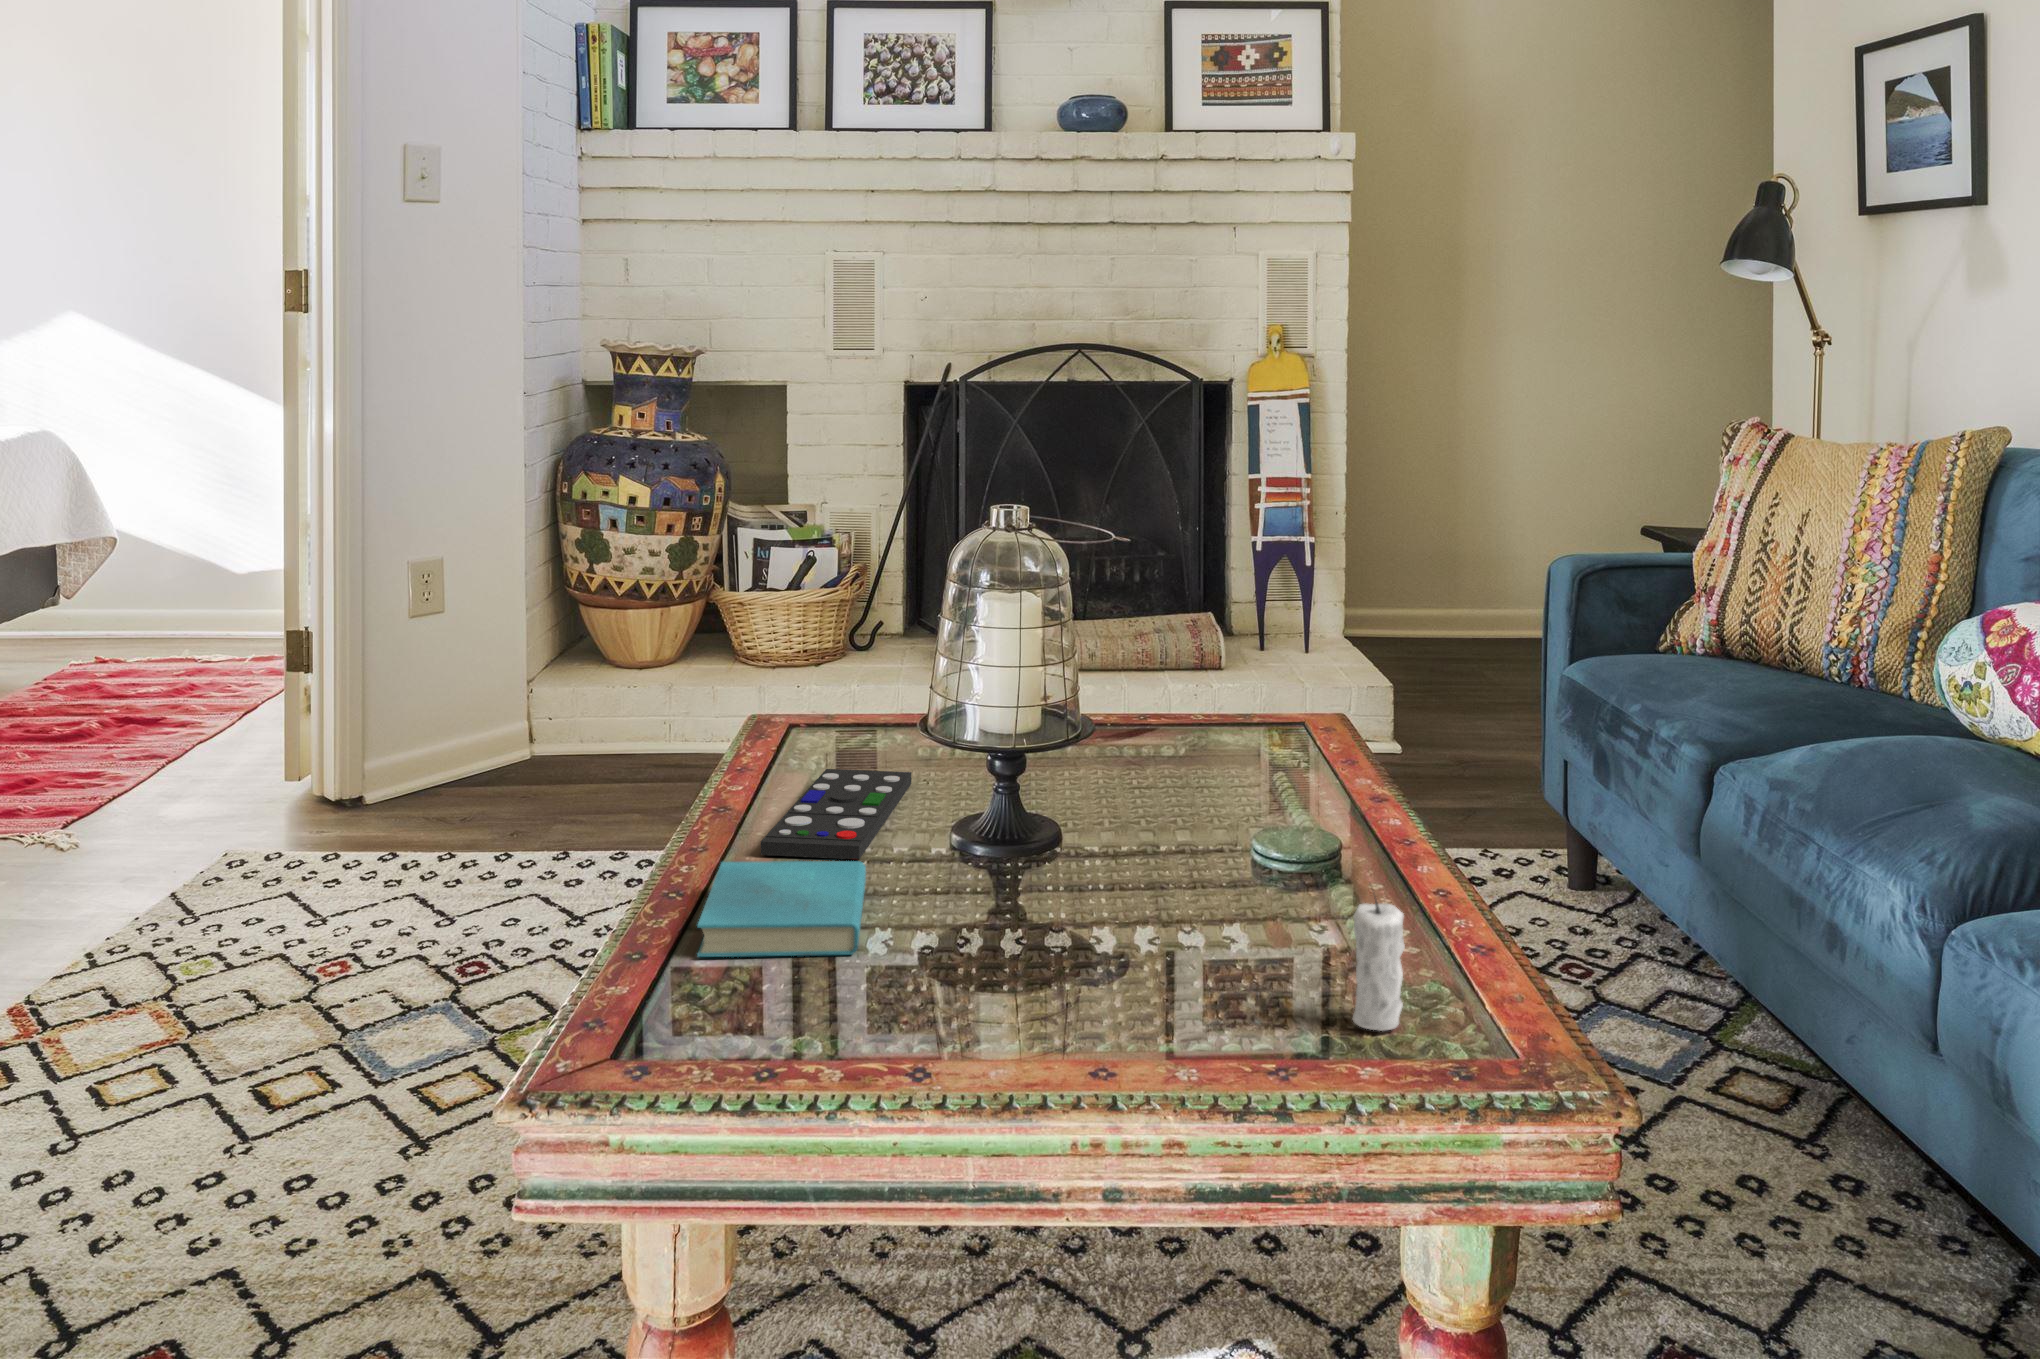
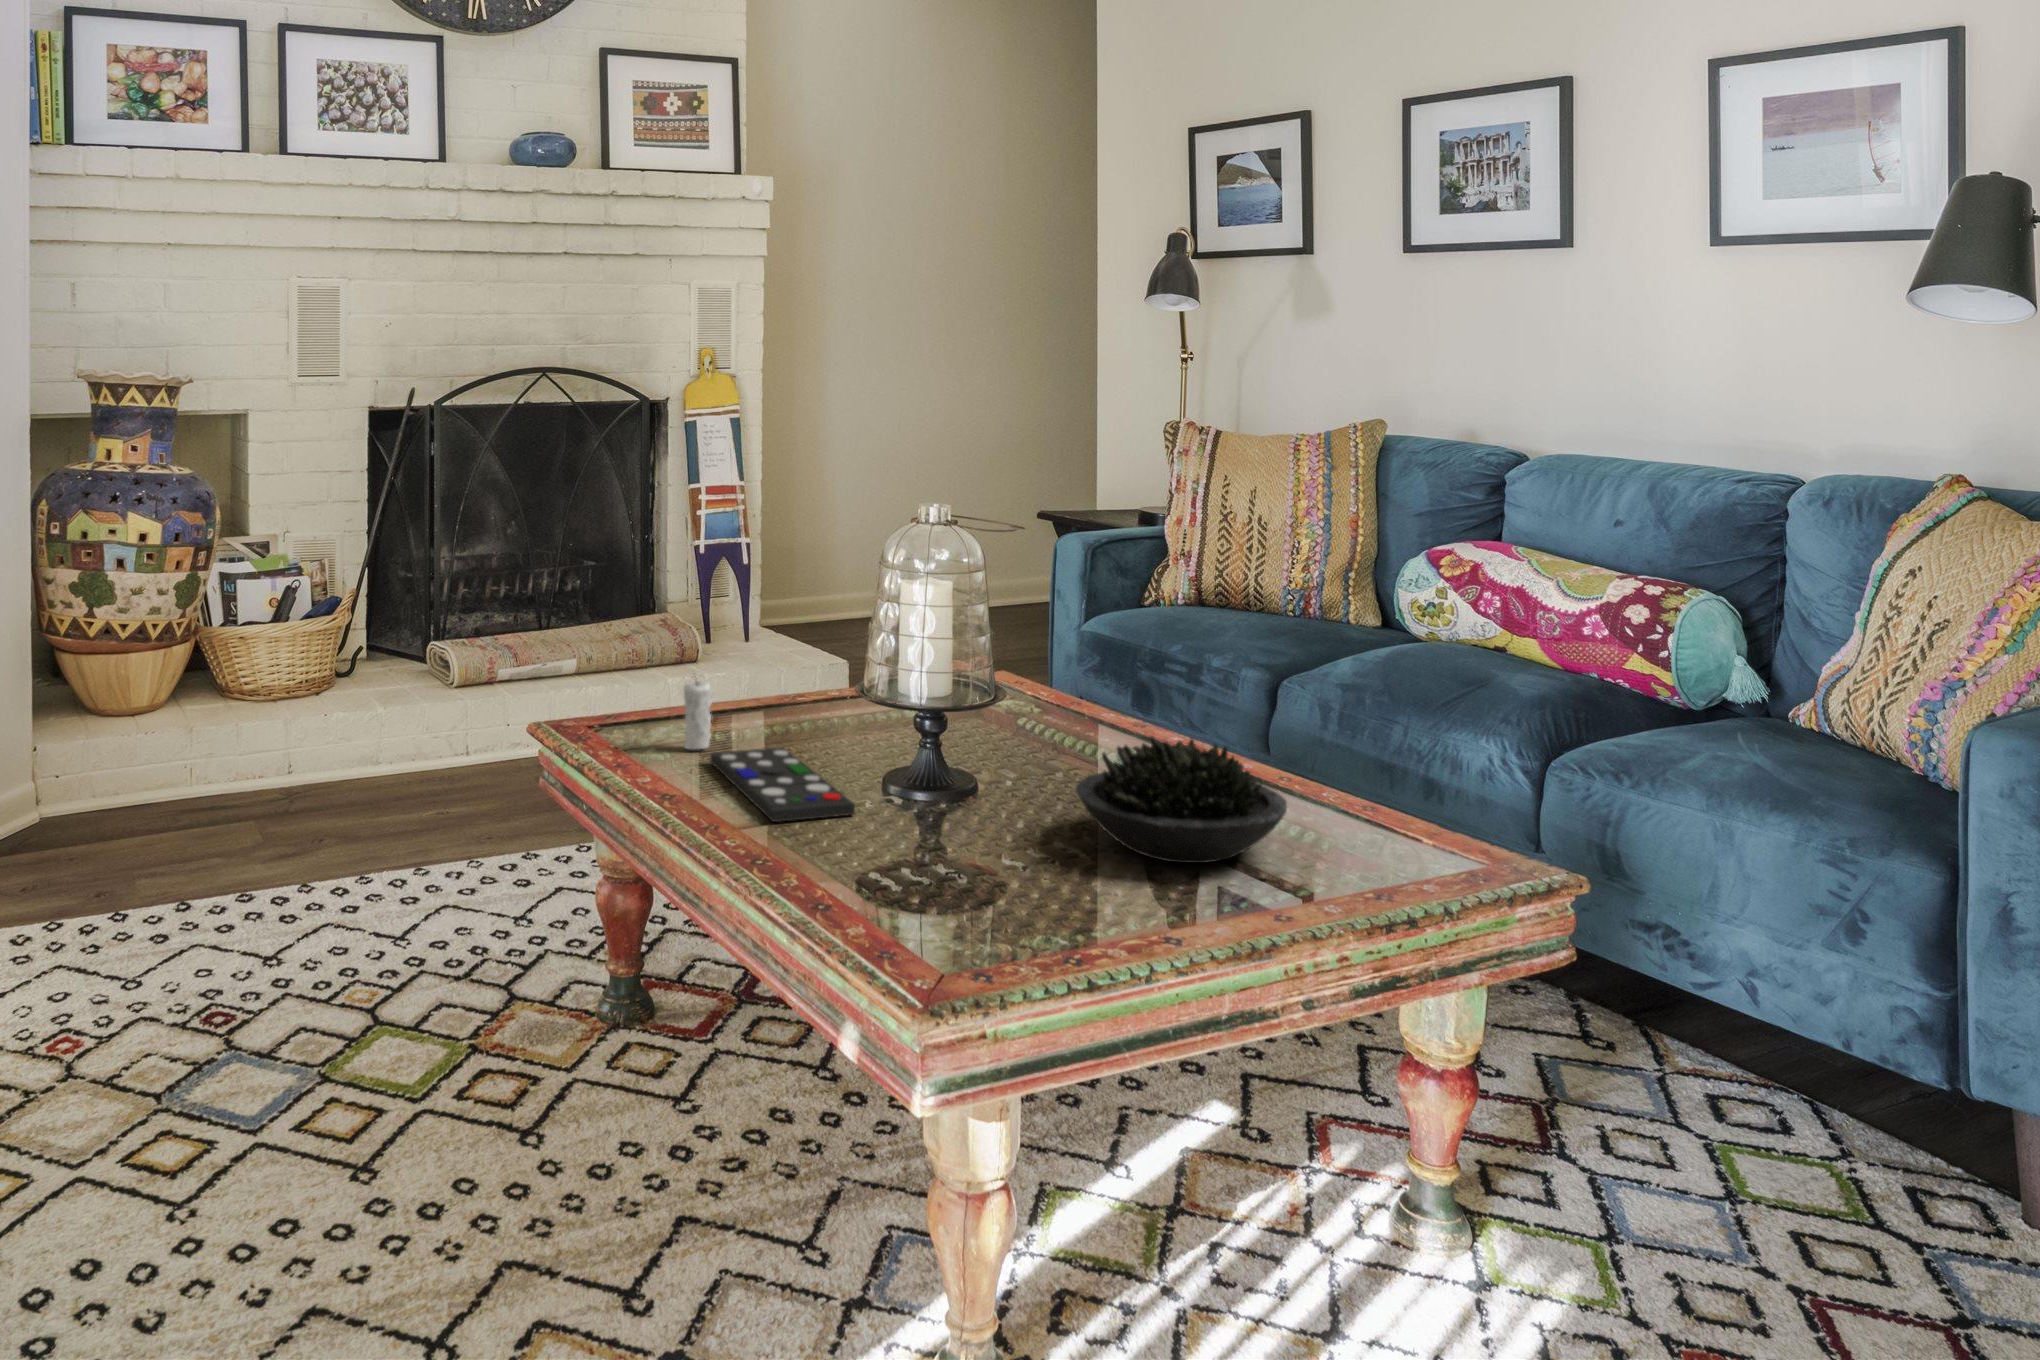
succulent plant: none [1016,808,1283,984] -> present [1076,736,1287,863]
book: present [697,861,866,957] -> none [794,811,984,897]
candle: present [1353,898,1405,1031] -> present [684,681,712,749]

